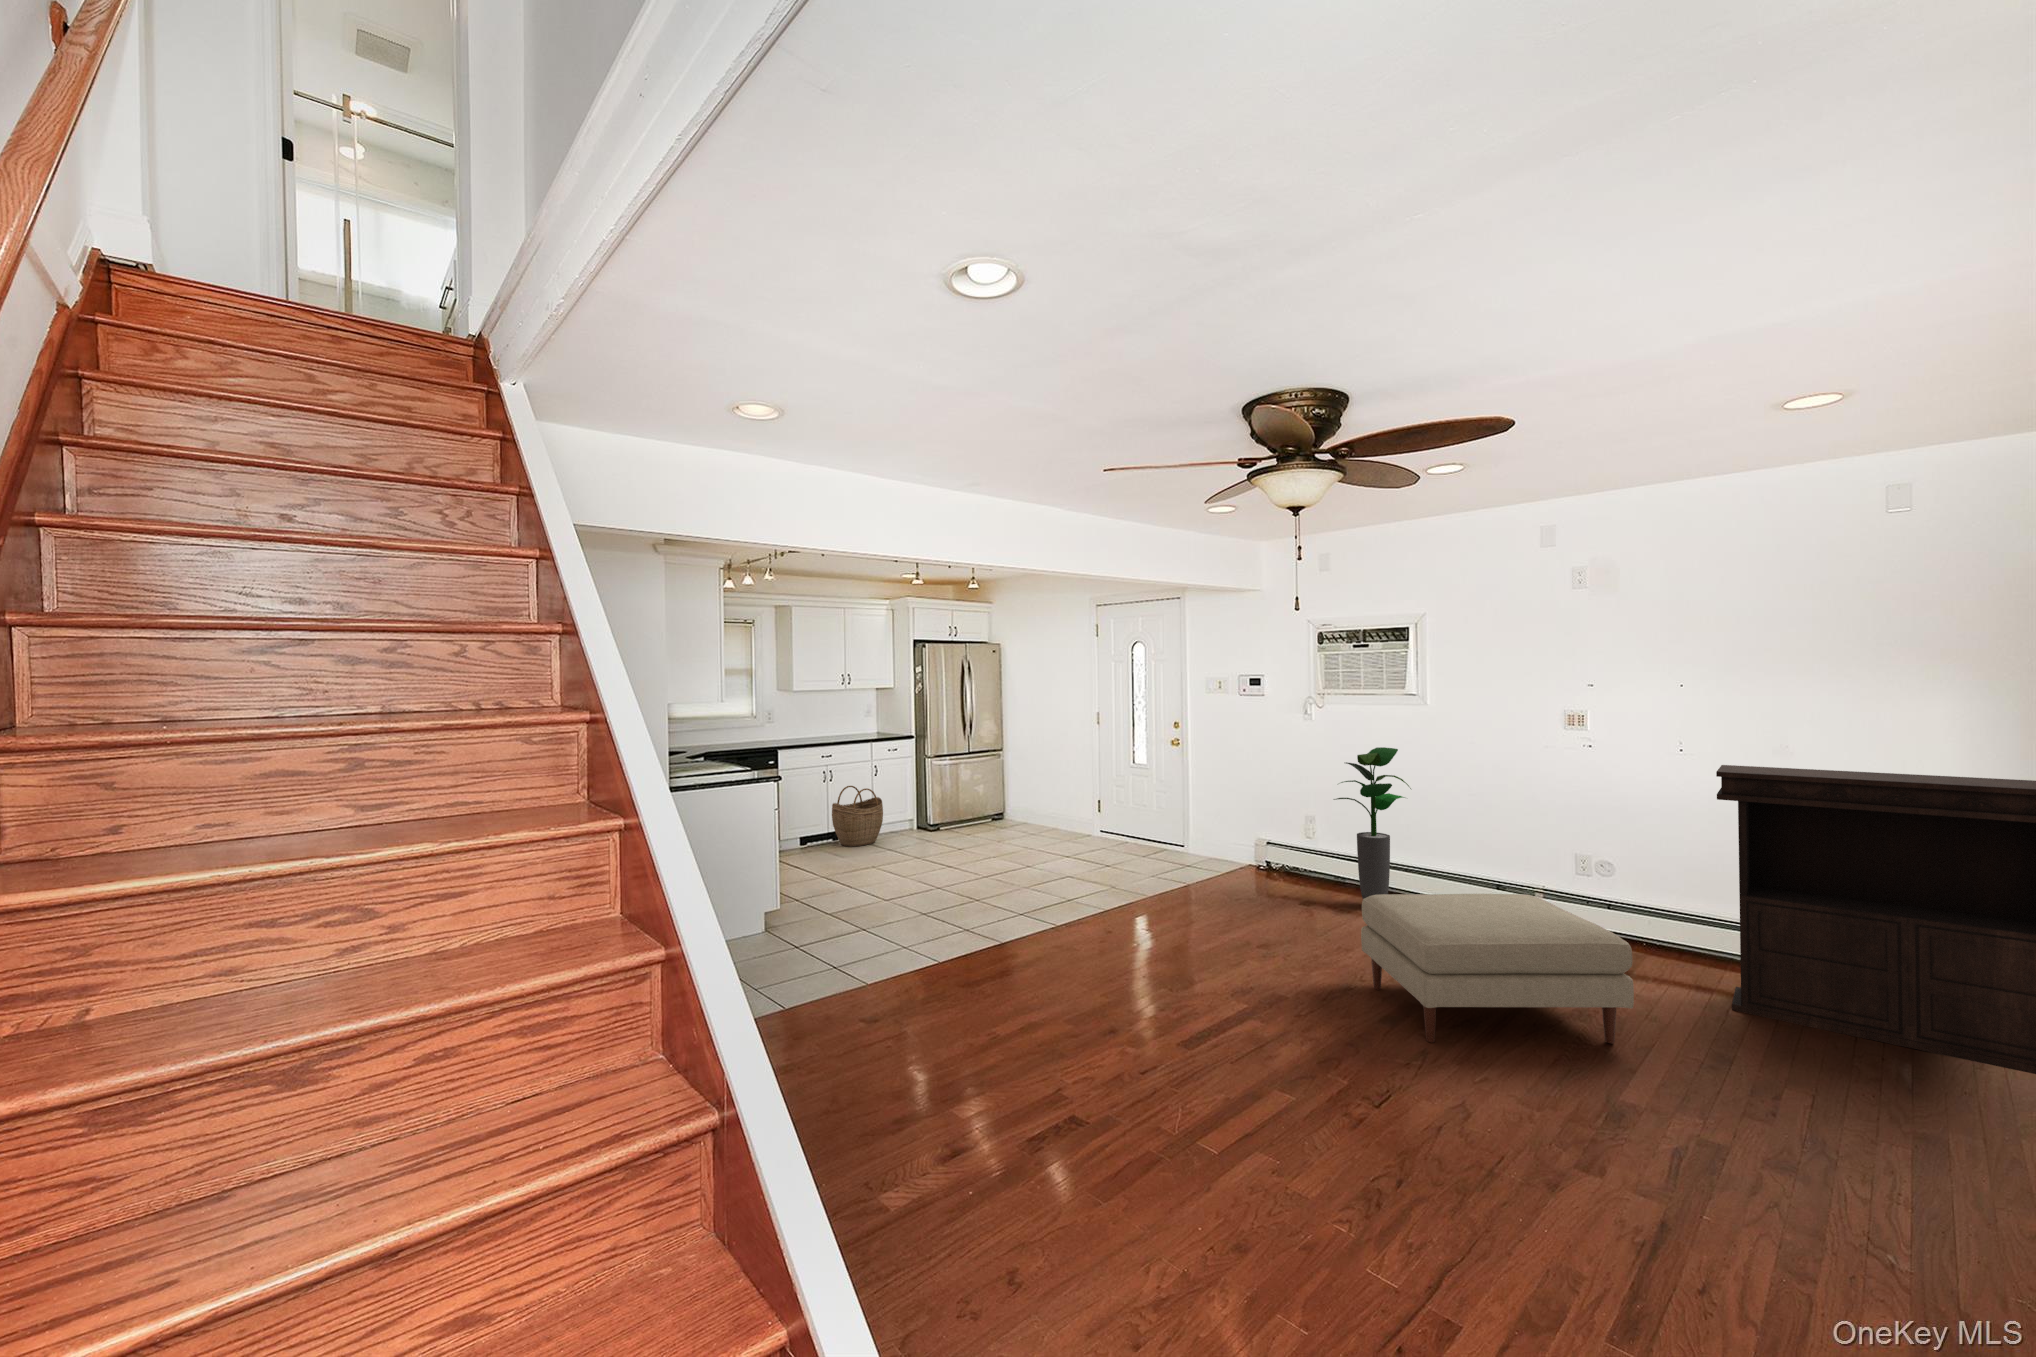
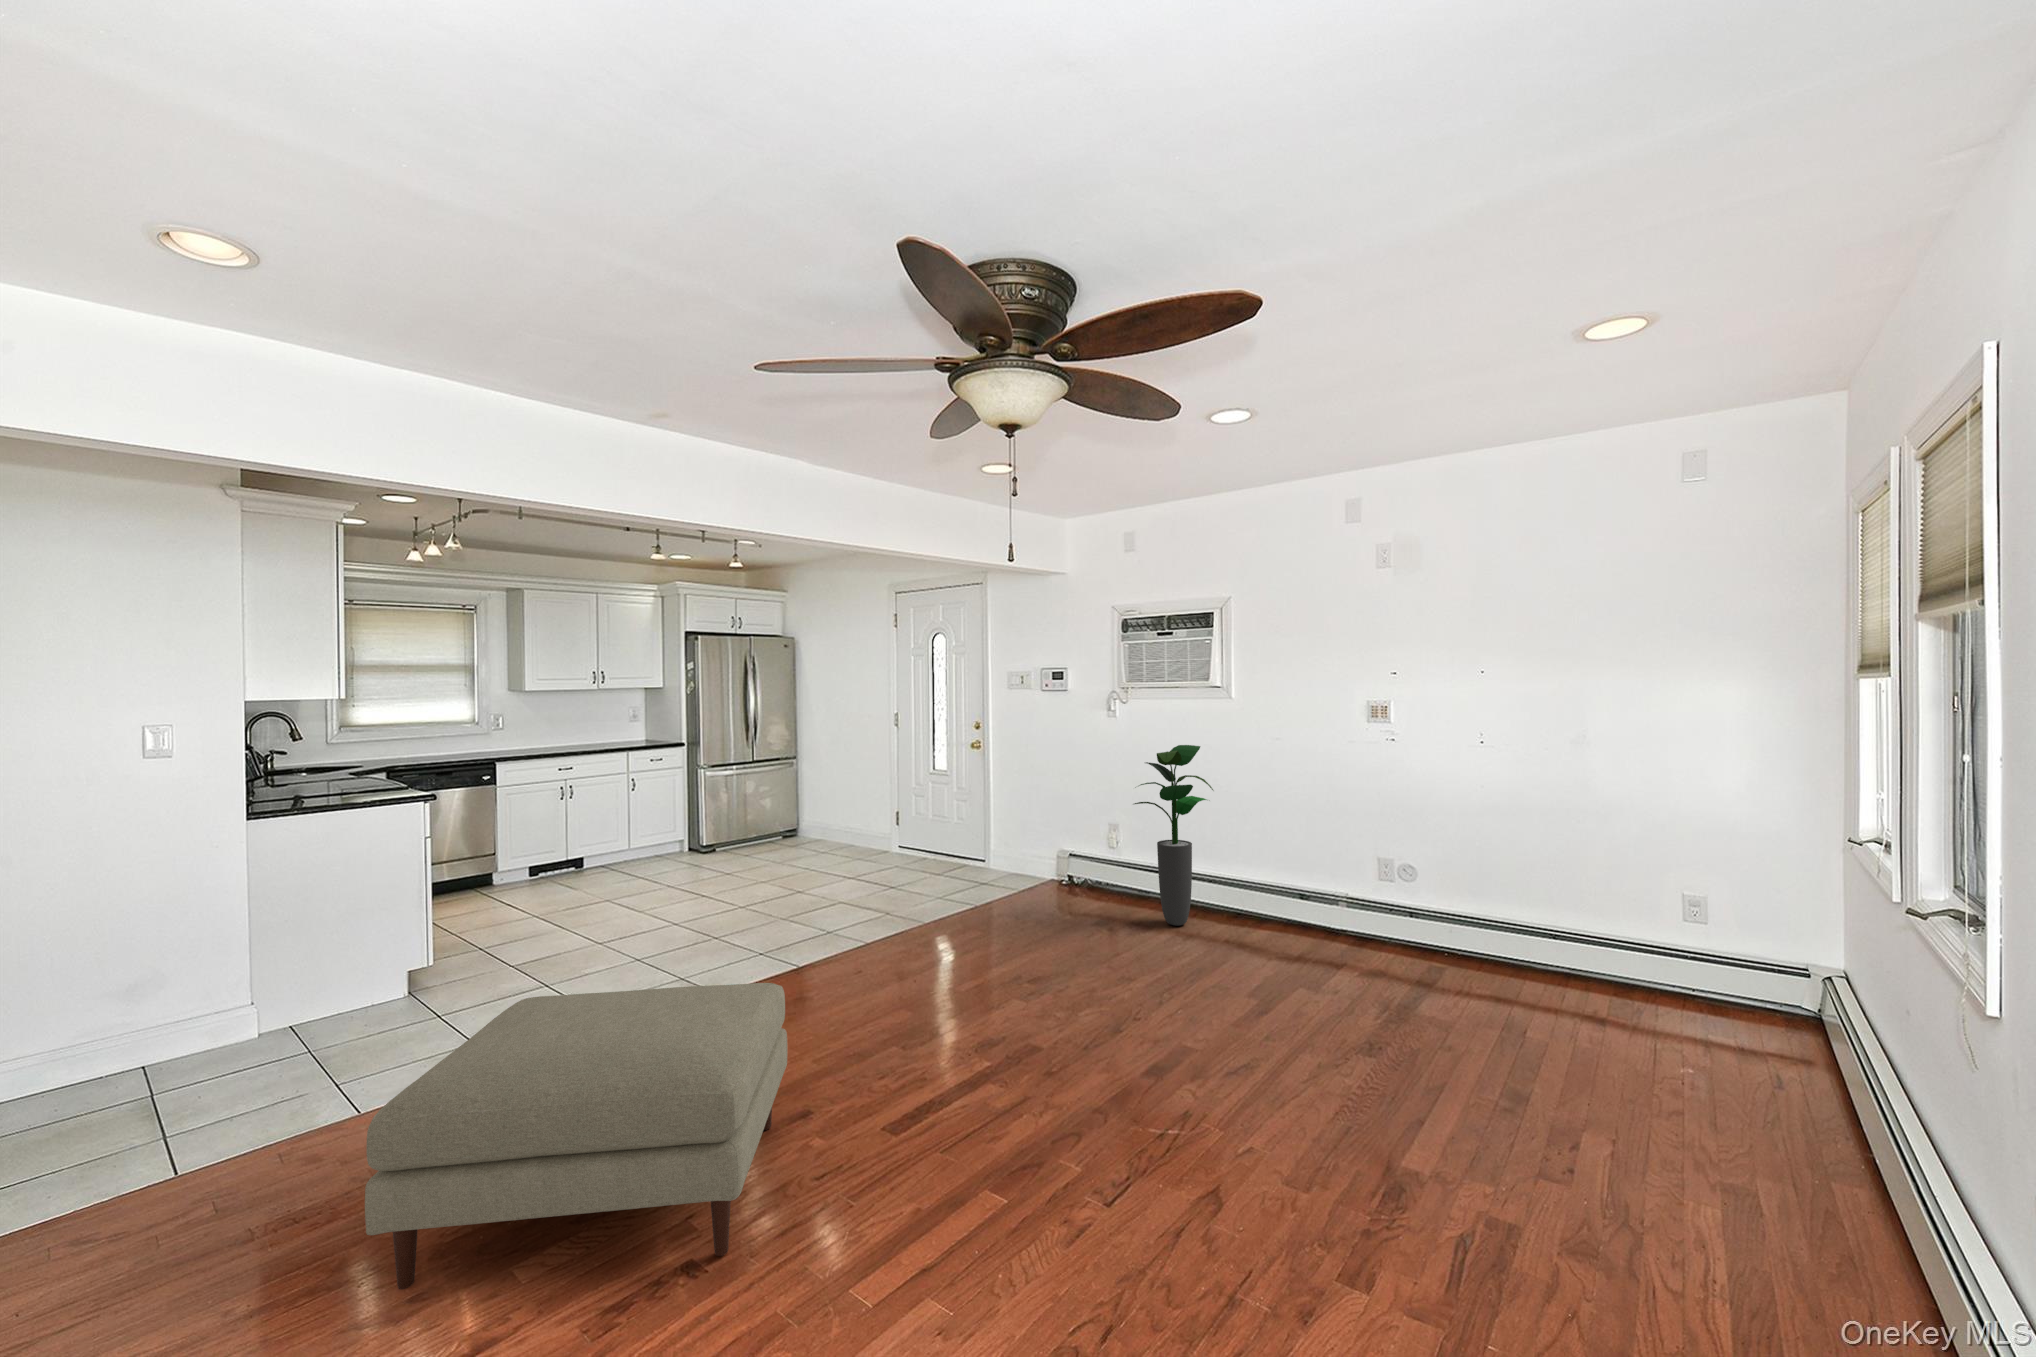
console table: present [1716,765,2036,1074] -> none [1519,755,1936,1109]
woven basket: present [832,786,883,847] -> none [571,803,638,877]
ottoman: present [1361,894,1634,1043] -> present [365,983,787,1289]

